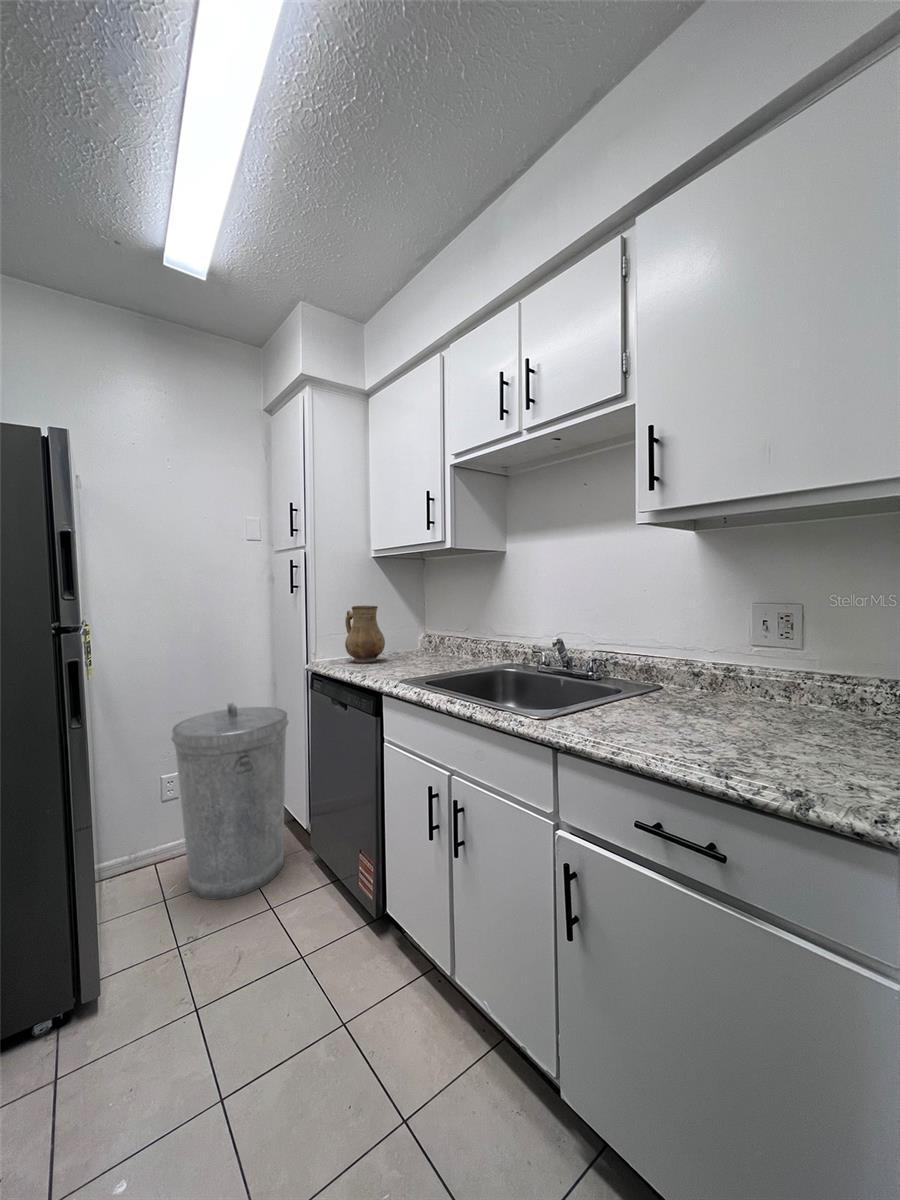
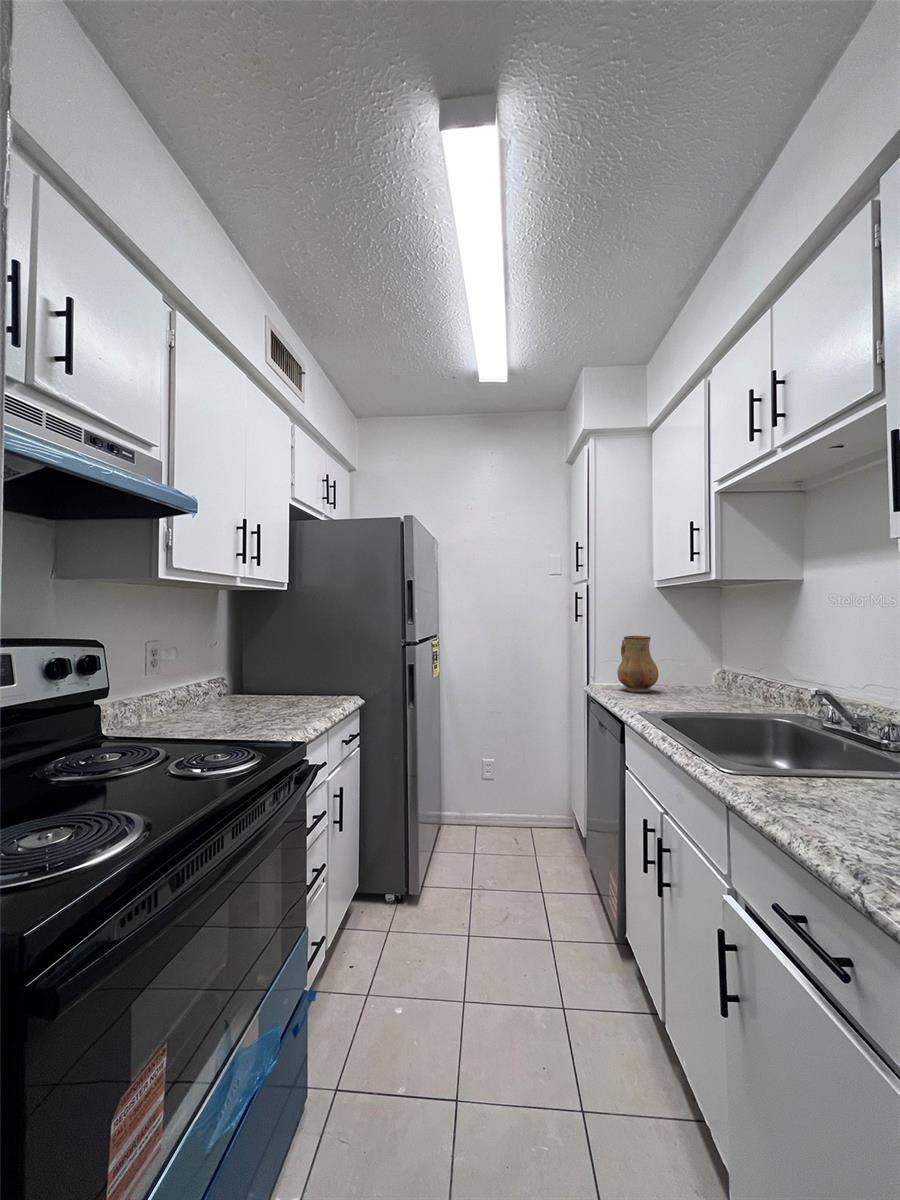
trash can: present [172,703,288,900] -> none [482,711,570,874]

